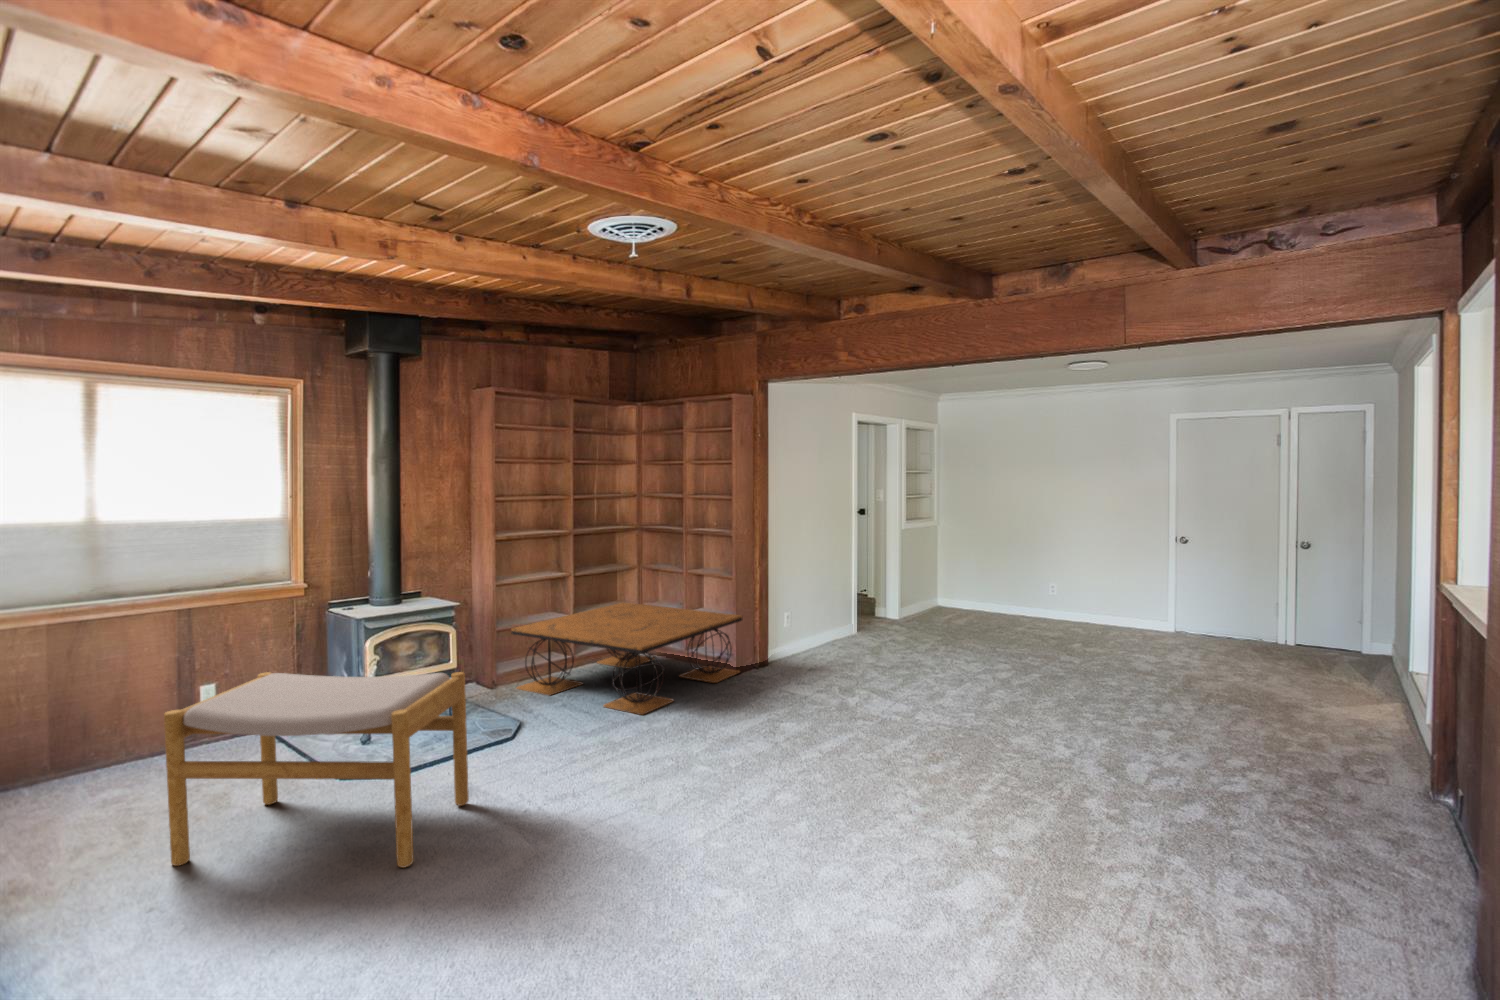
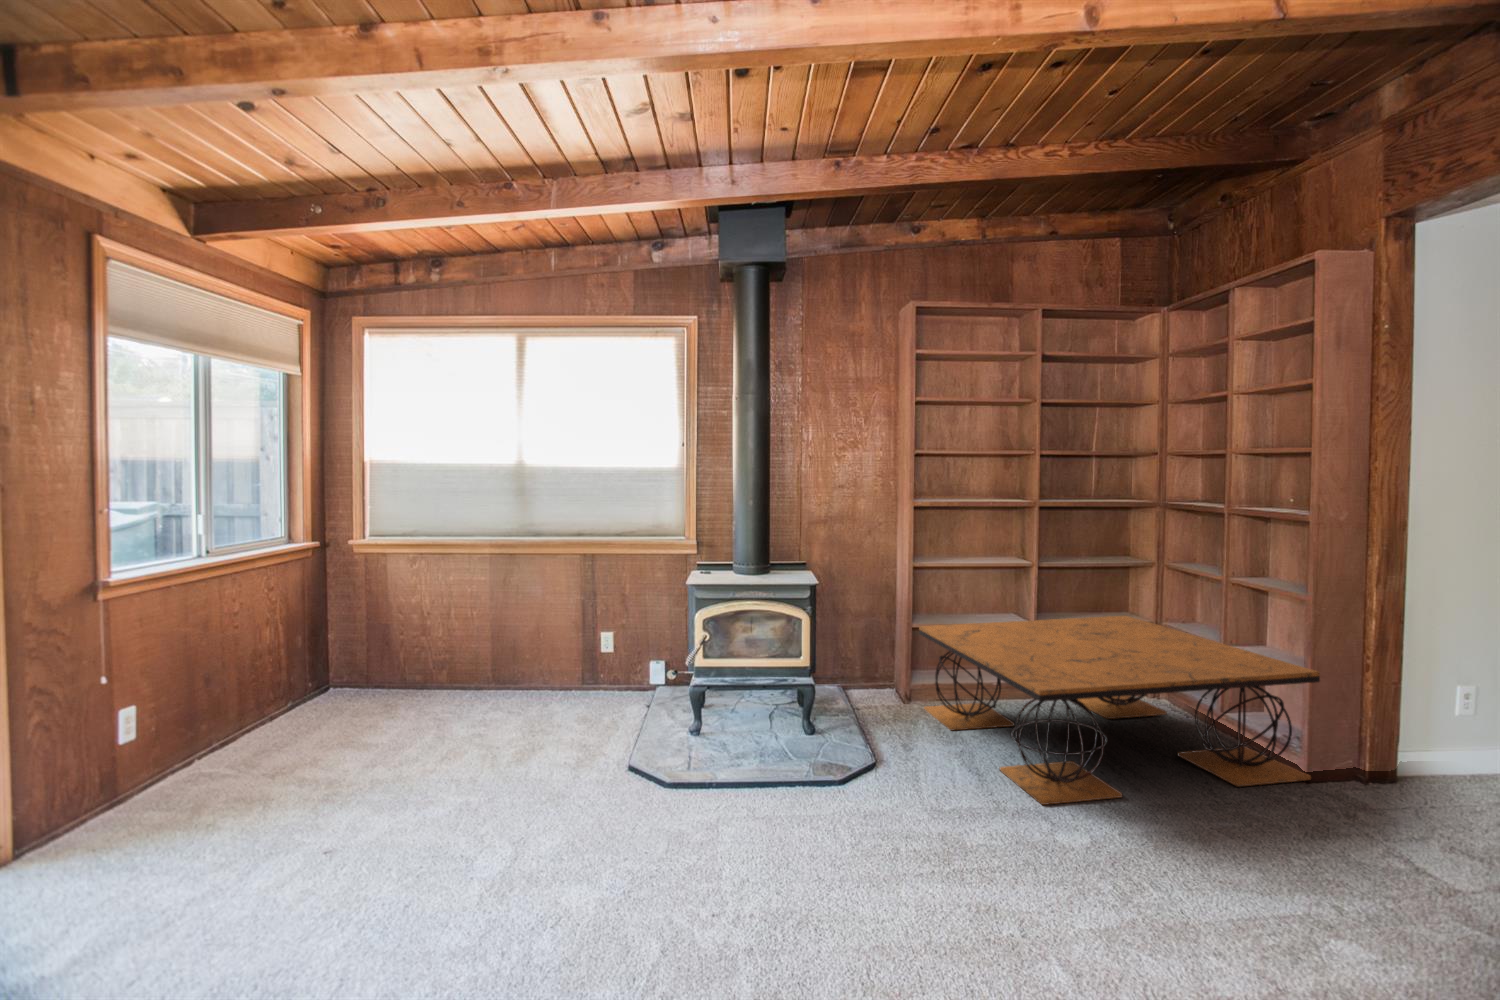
footstool: present [164,672,469,868] -> none [385,627,662,924]

